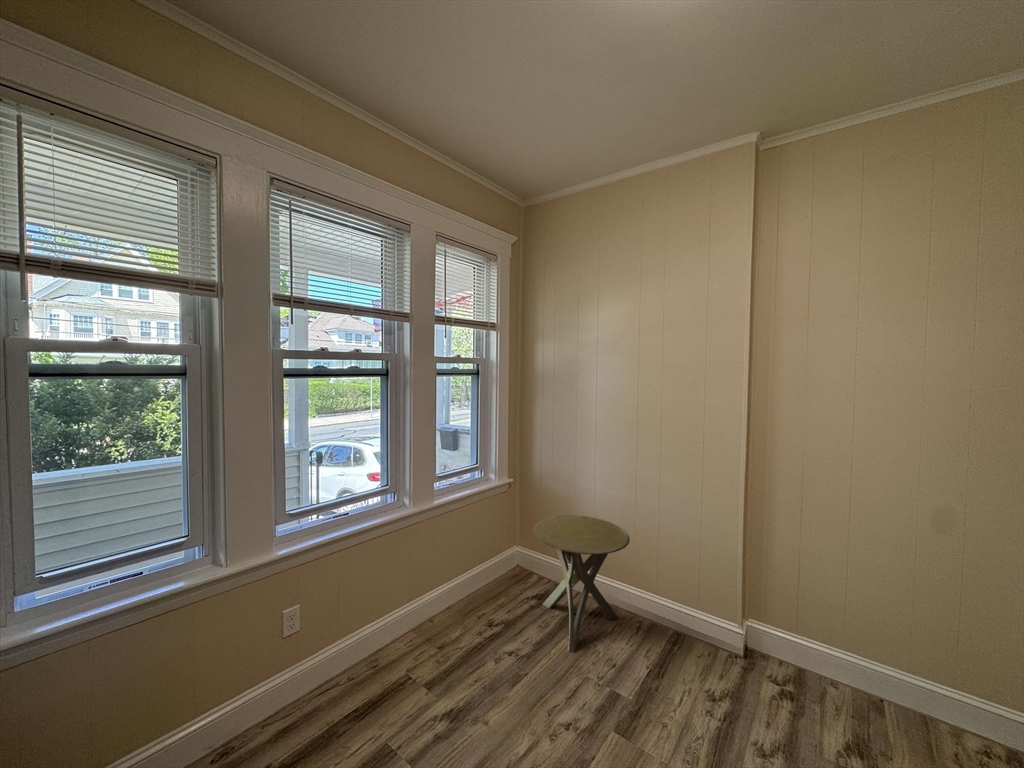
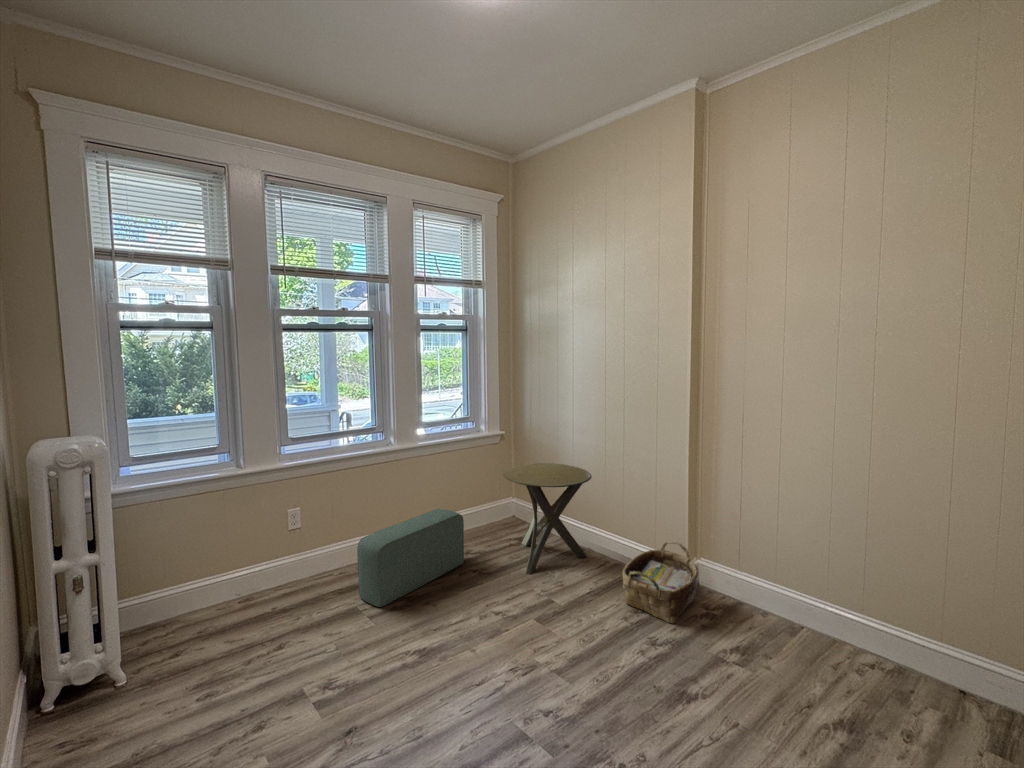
pouf: none [387,581,496,741] -> present [357,509,464,607]
woven basket: none [692,606,774,714] -> present [622,541,698,623]

